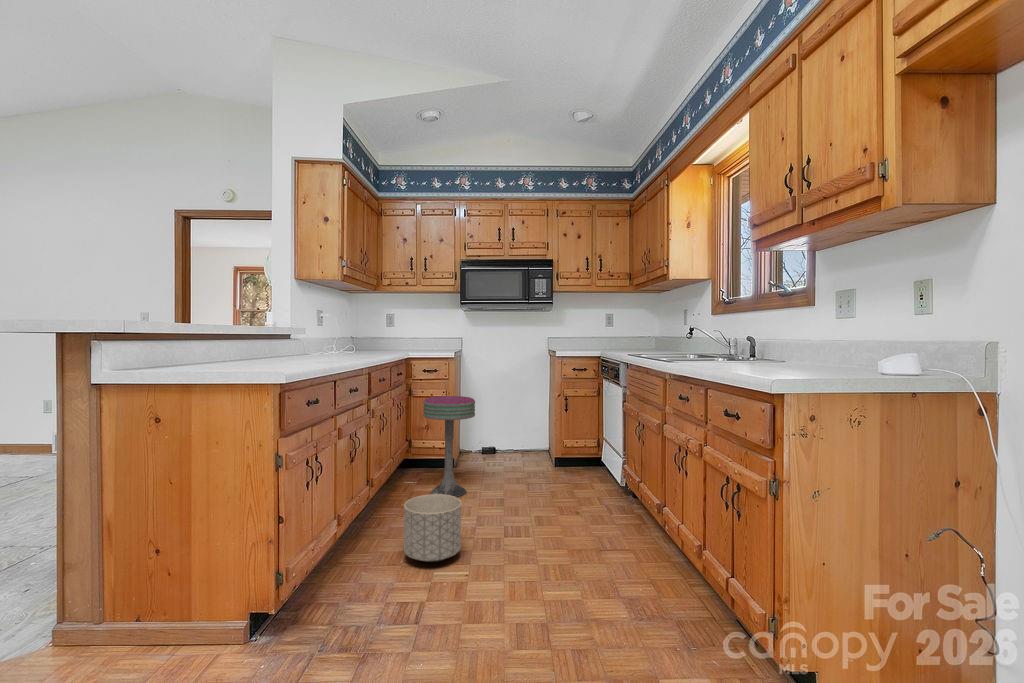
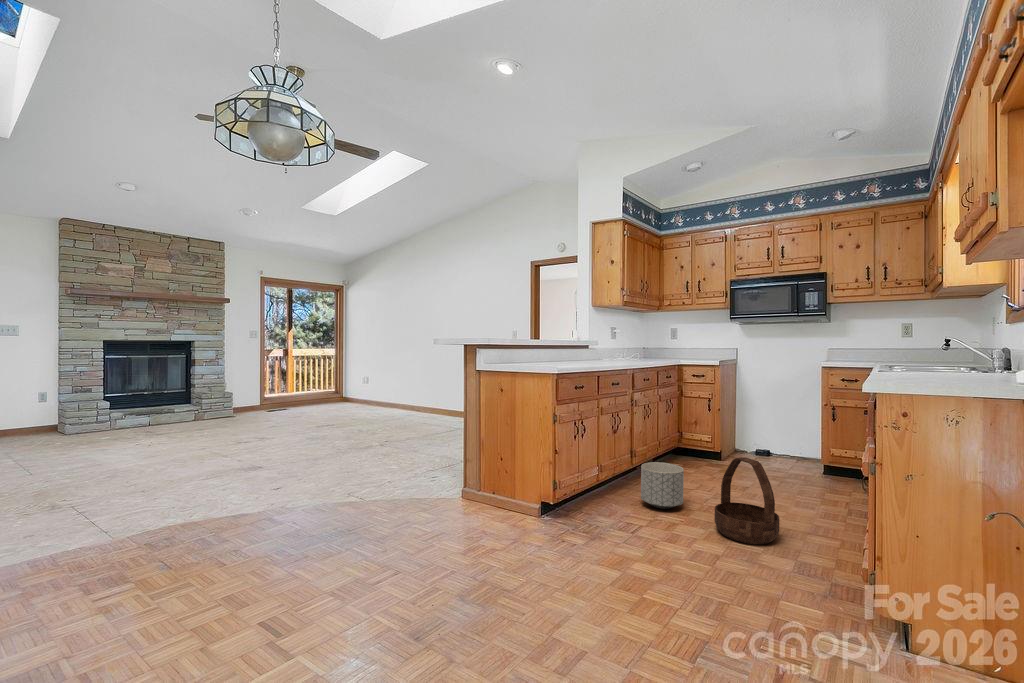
bar stool: present [423,396,475,497] -> none [680,396,725,478]
basket: none [514,475,588,588] -> present [715,457,779,544]

